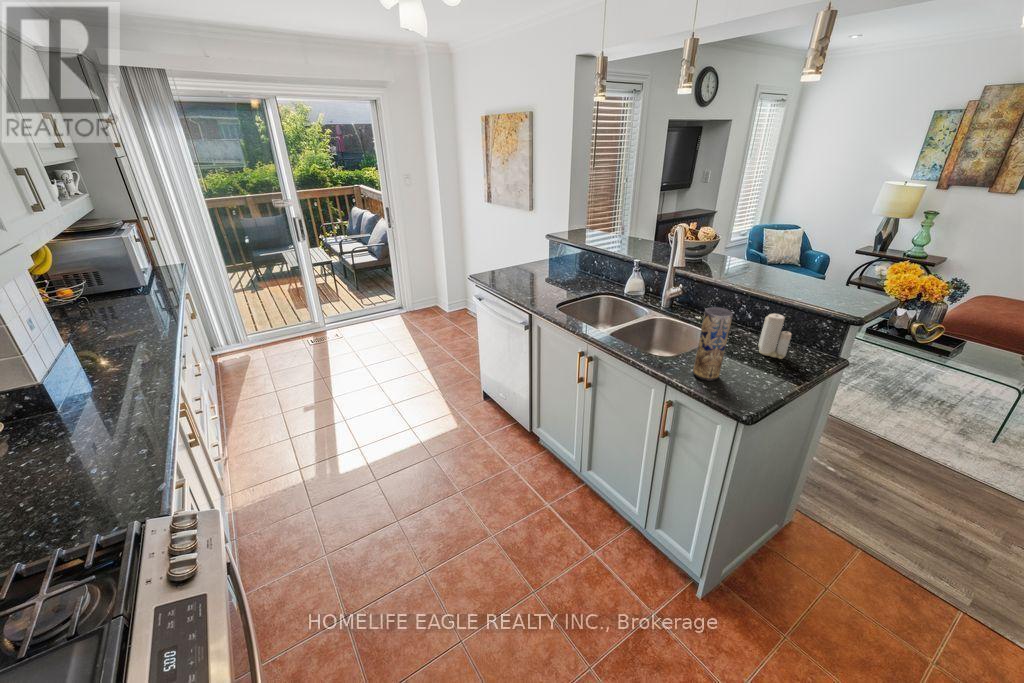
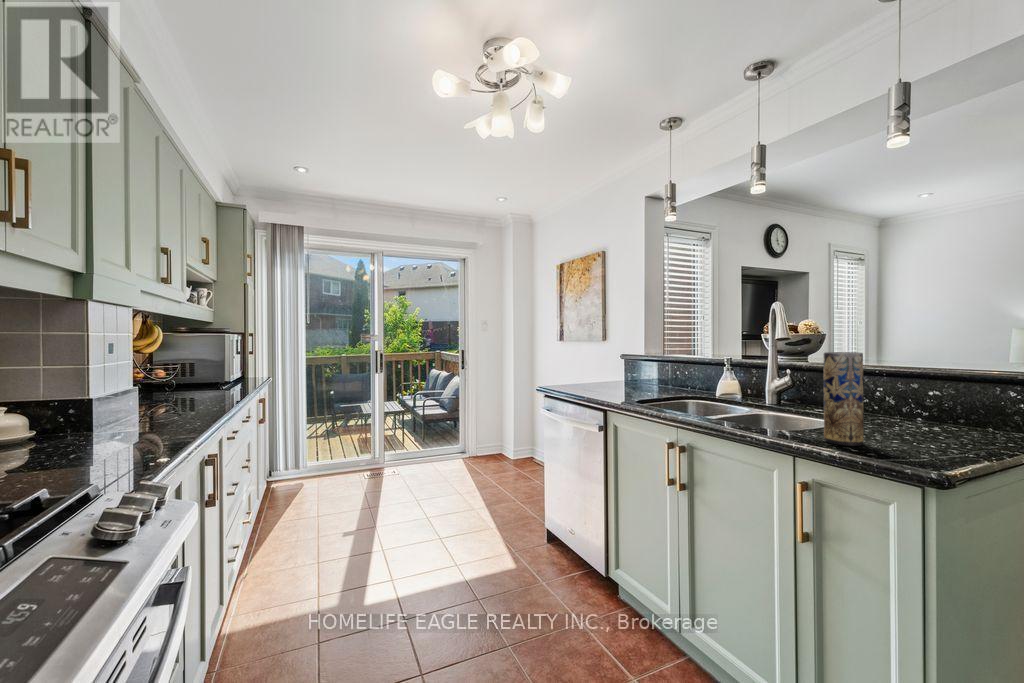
candle: present [758,314,792,359] -> none [910,373,956,436]

